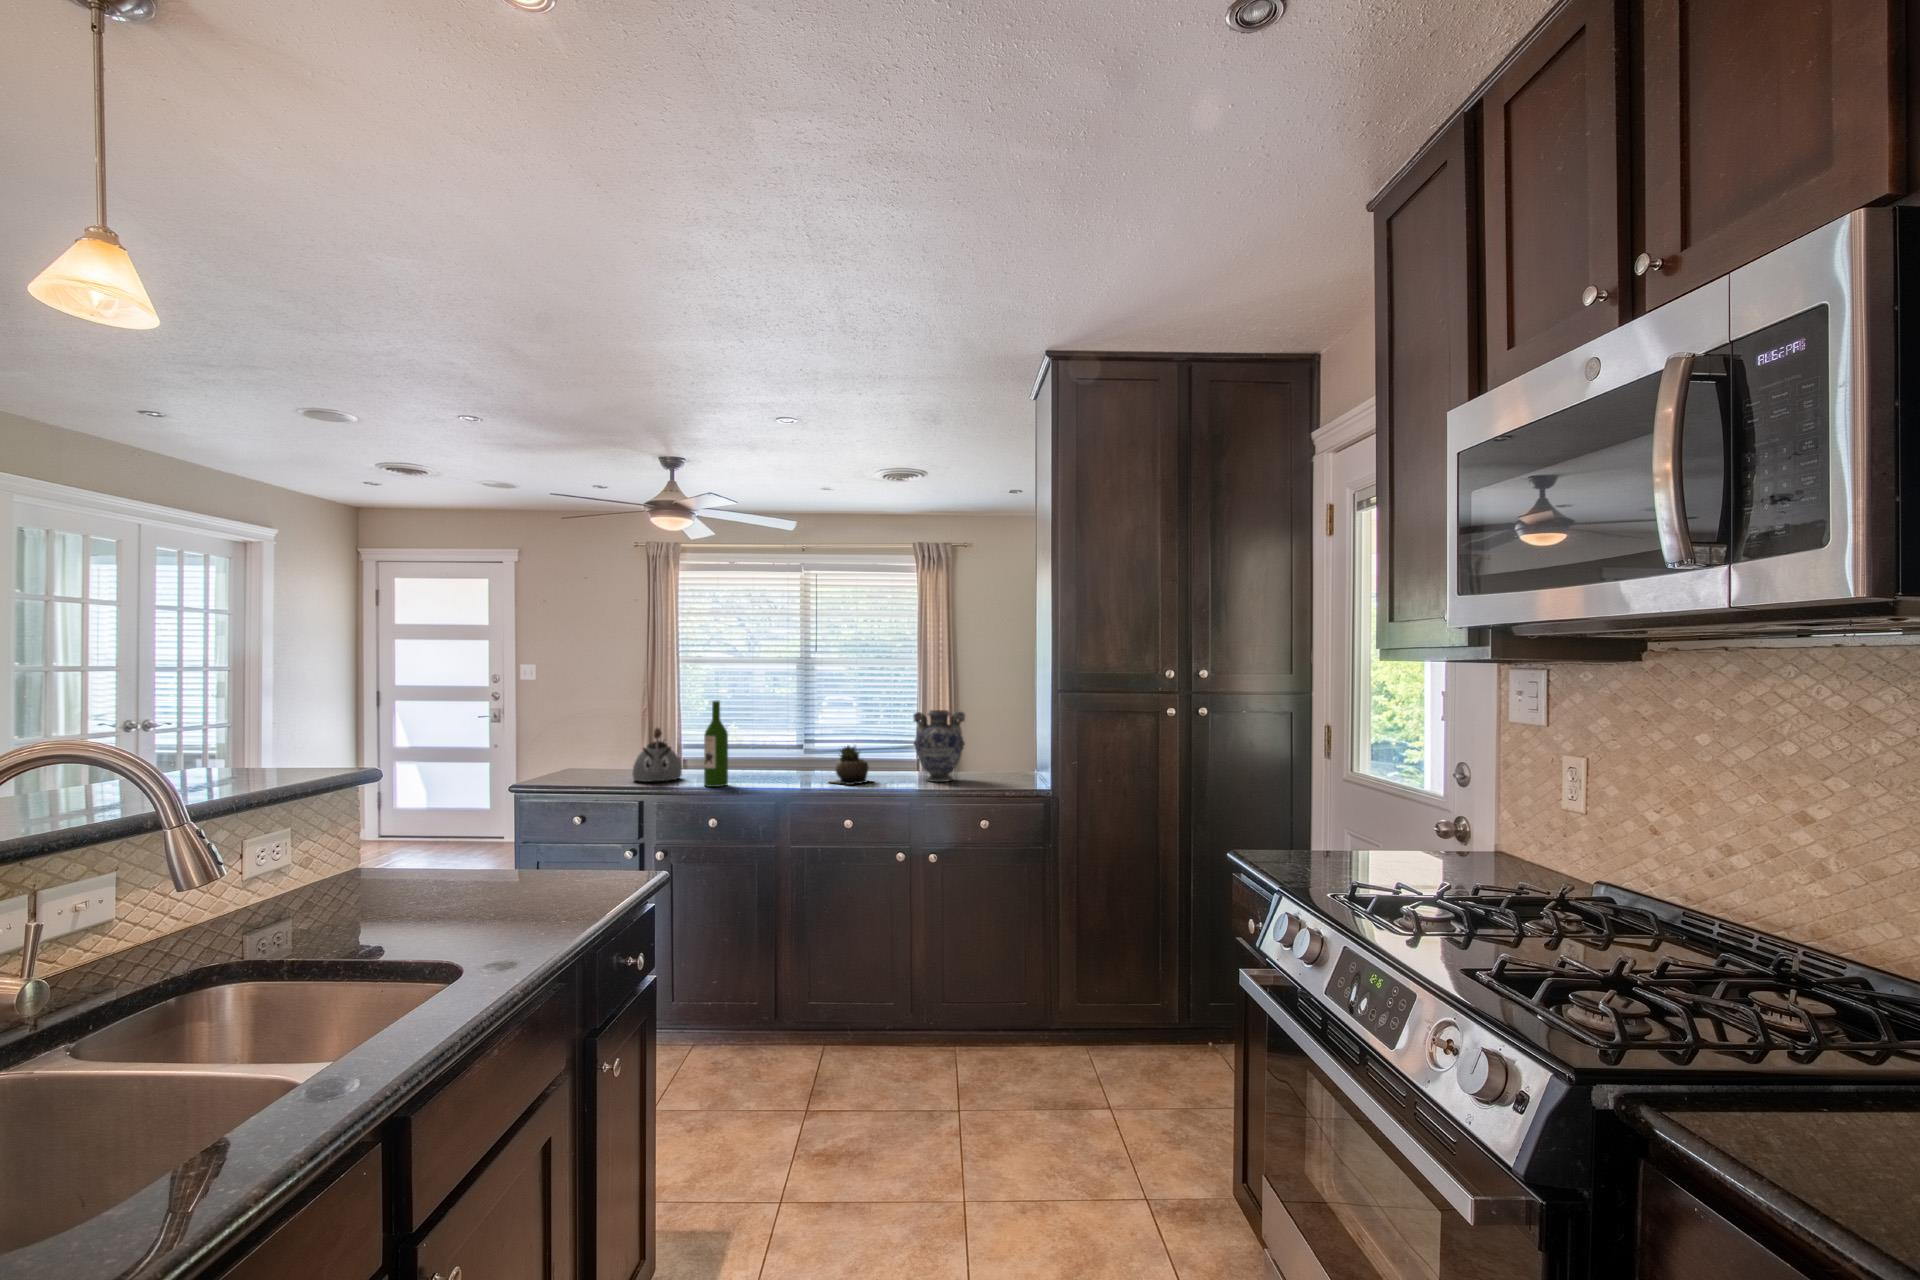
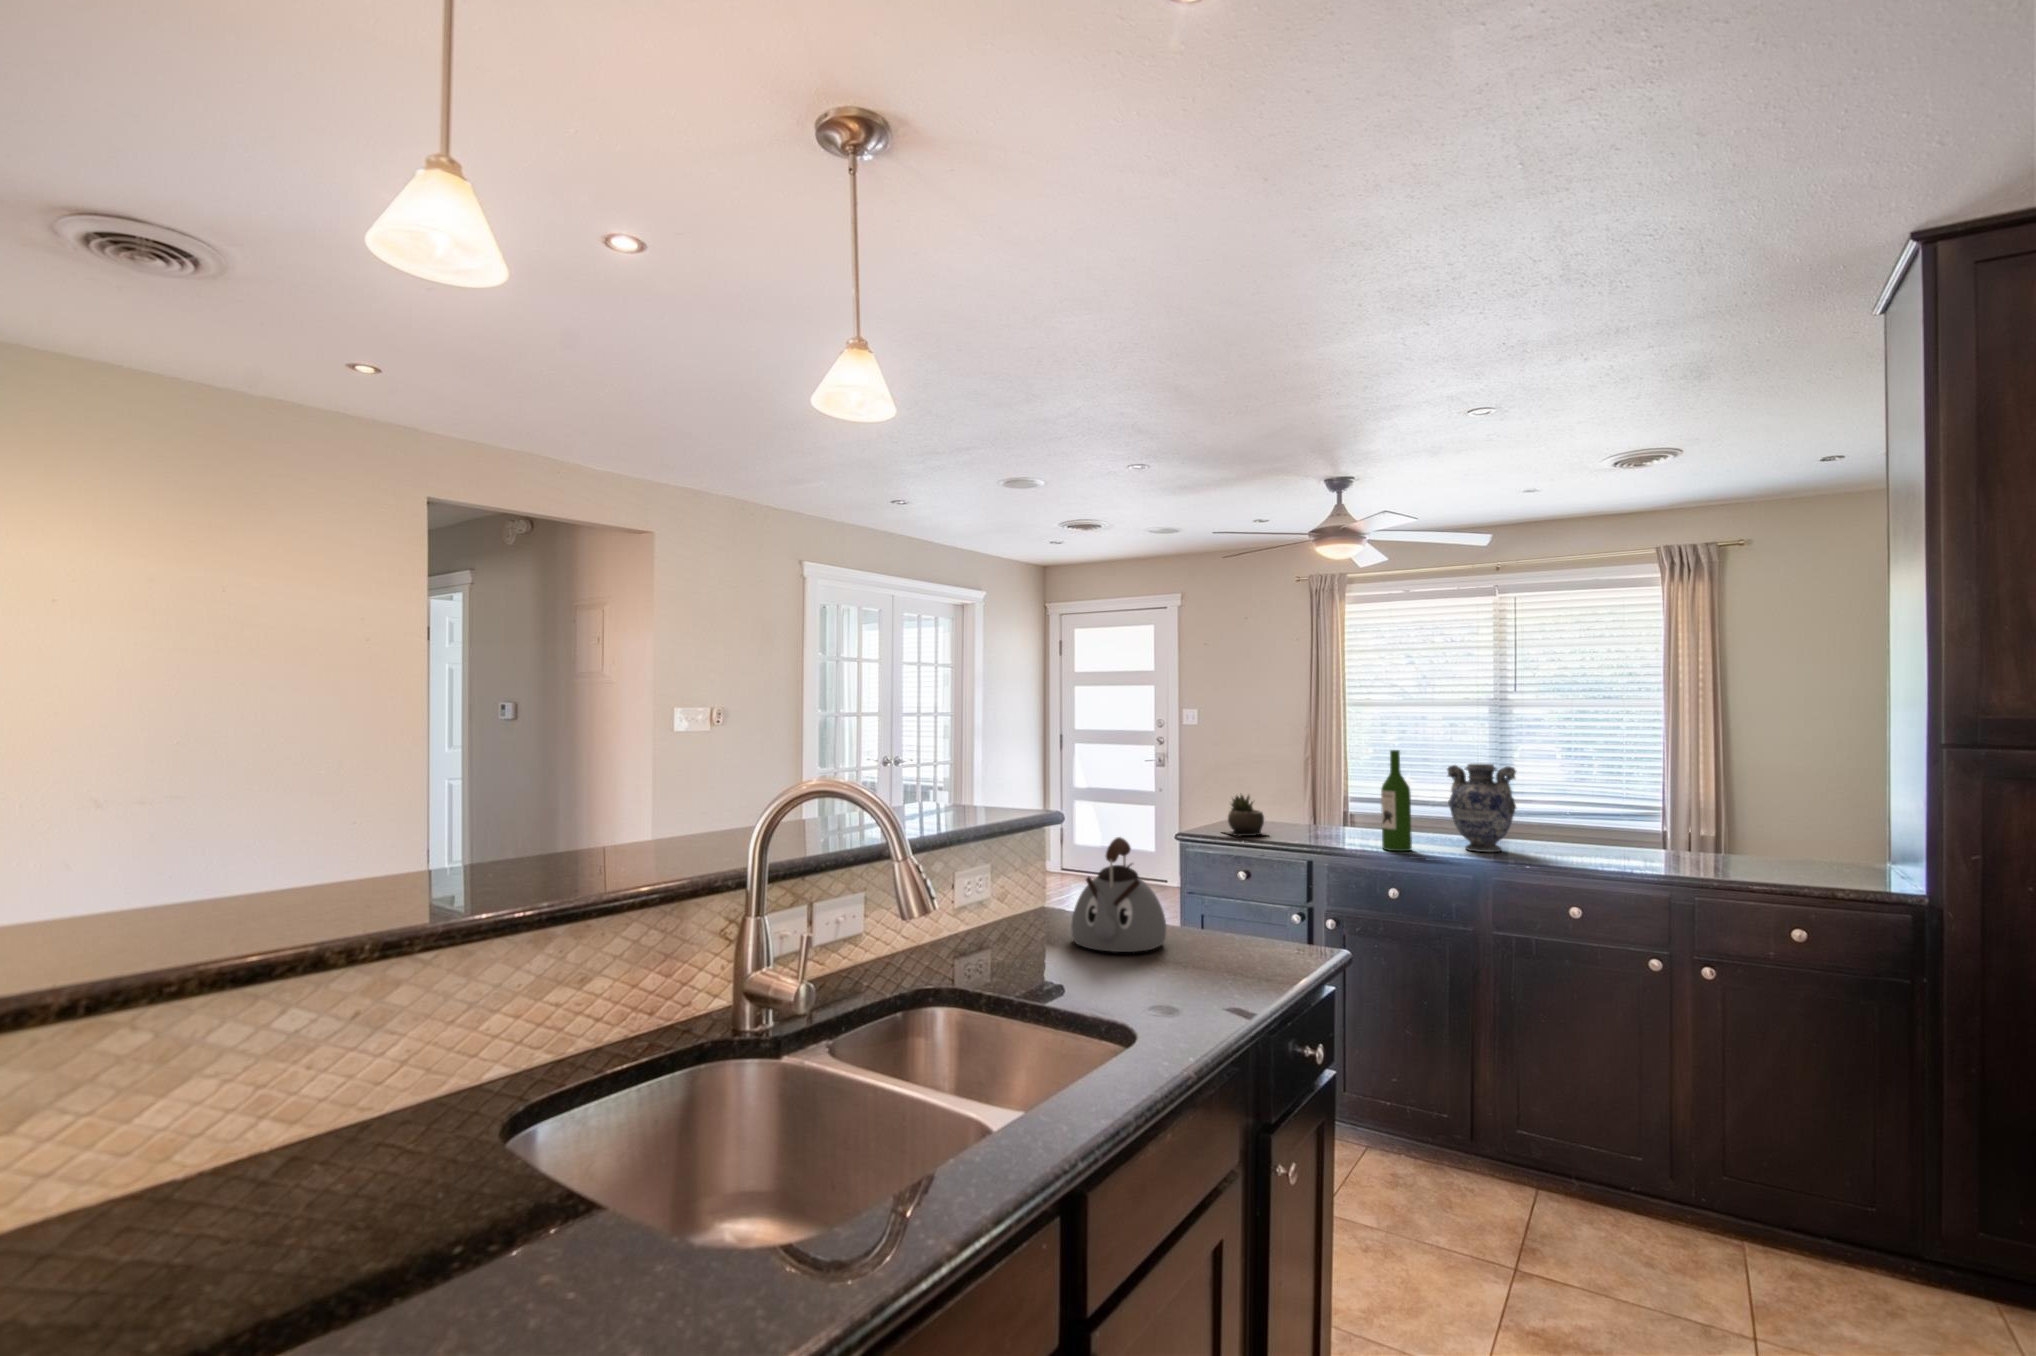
decorative vase: present [913,710,965,782] -> present [1447,764,1516,852]
kettle: present [633,728,682,781] -> present [1071,837,1166,952]
succulent plant: present [833,746,869,785] -> present [1225,795,1269,836]

